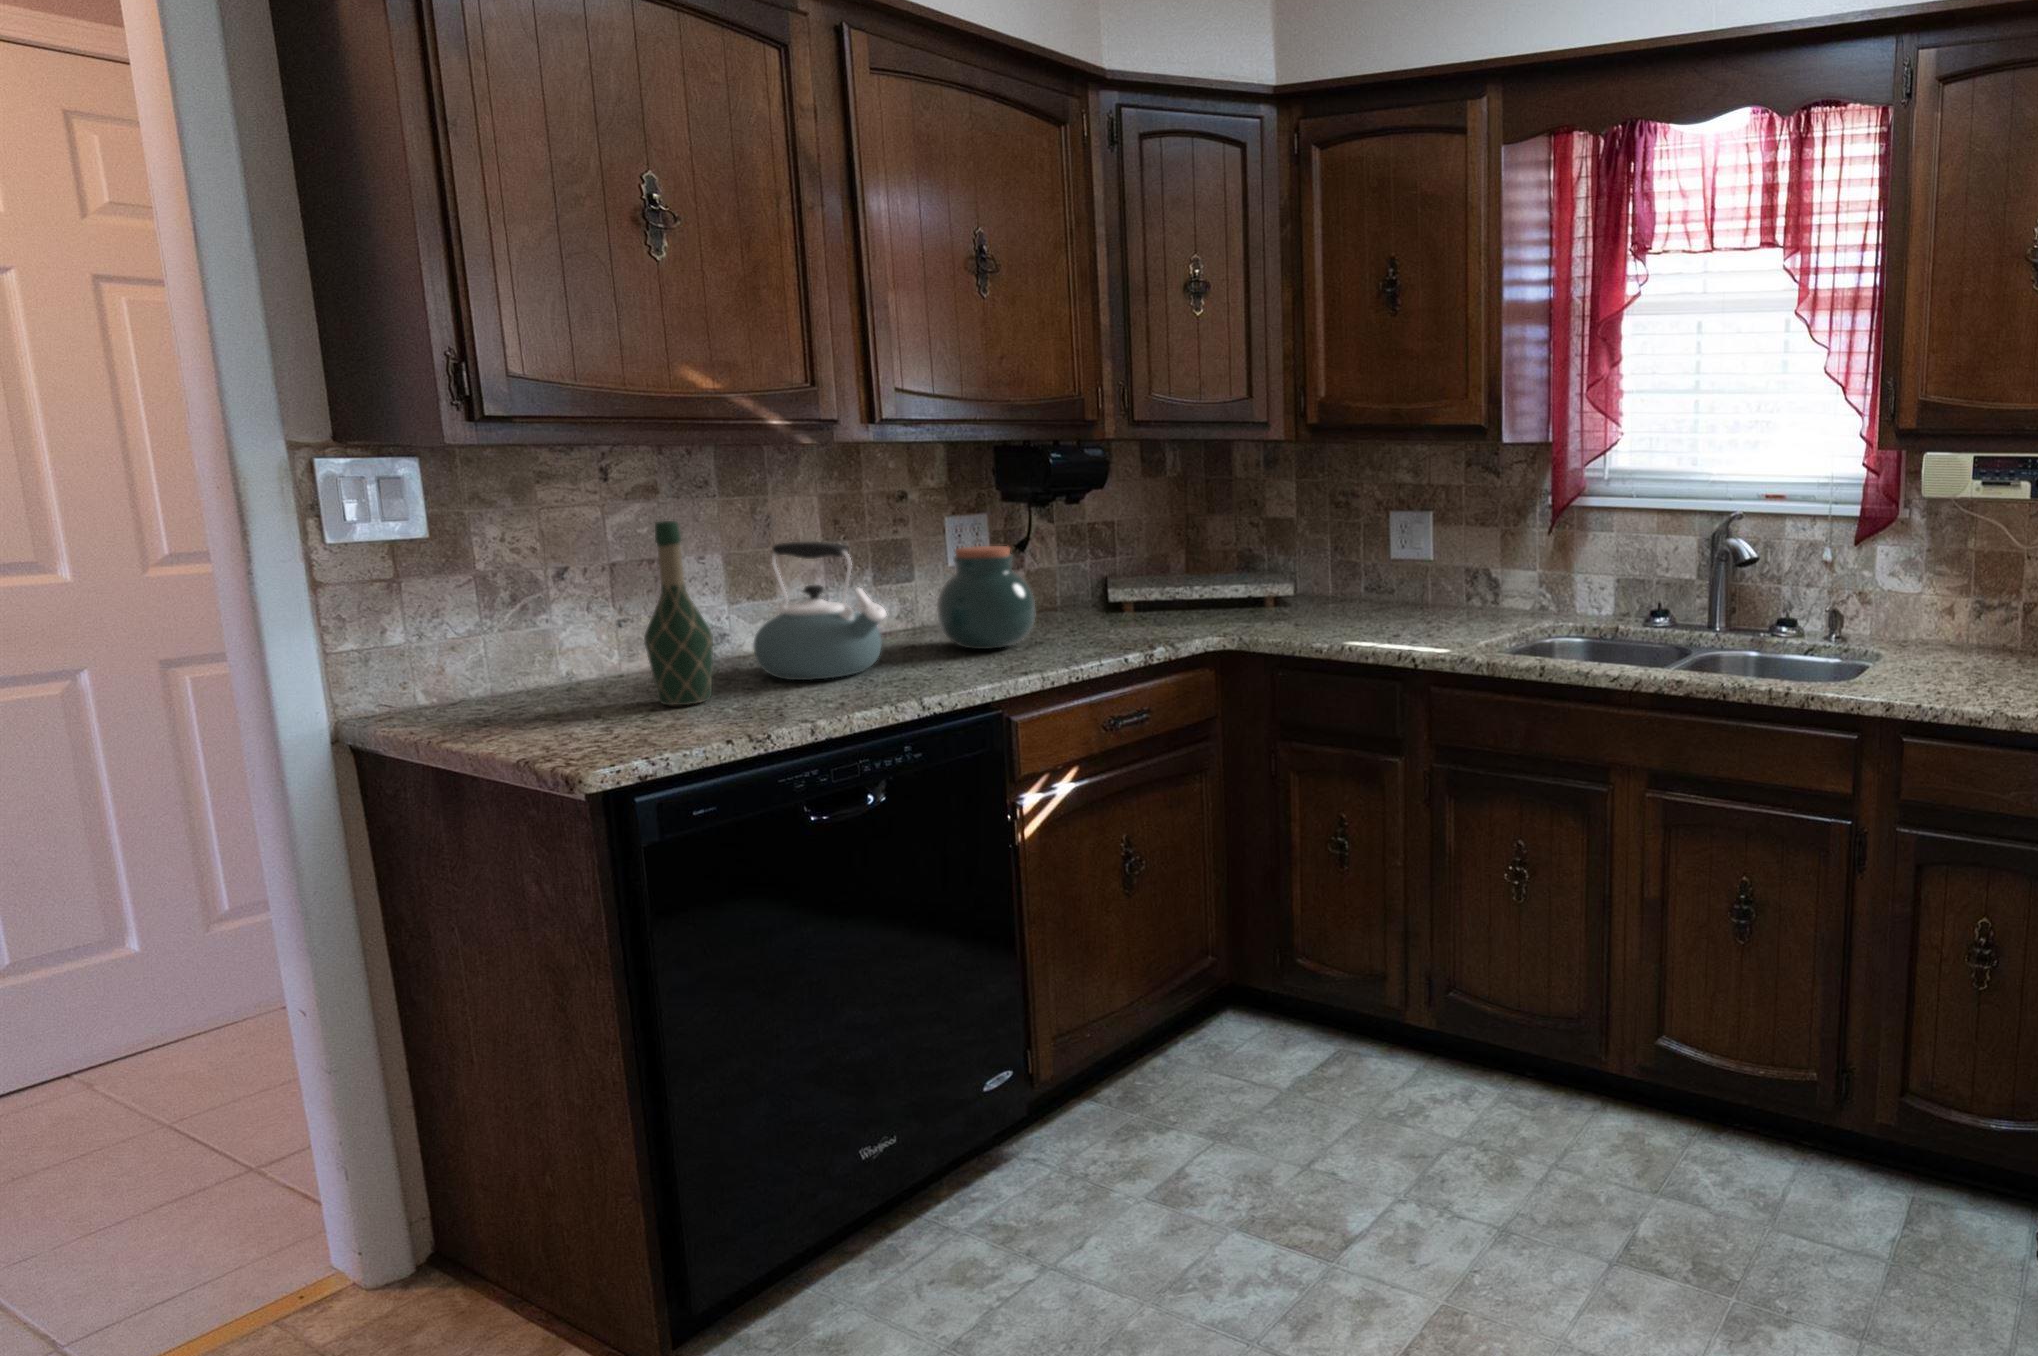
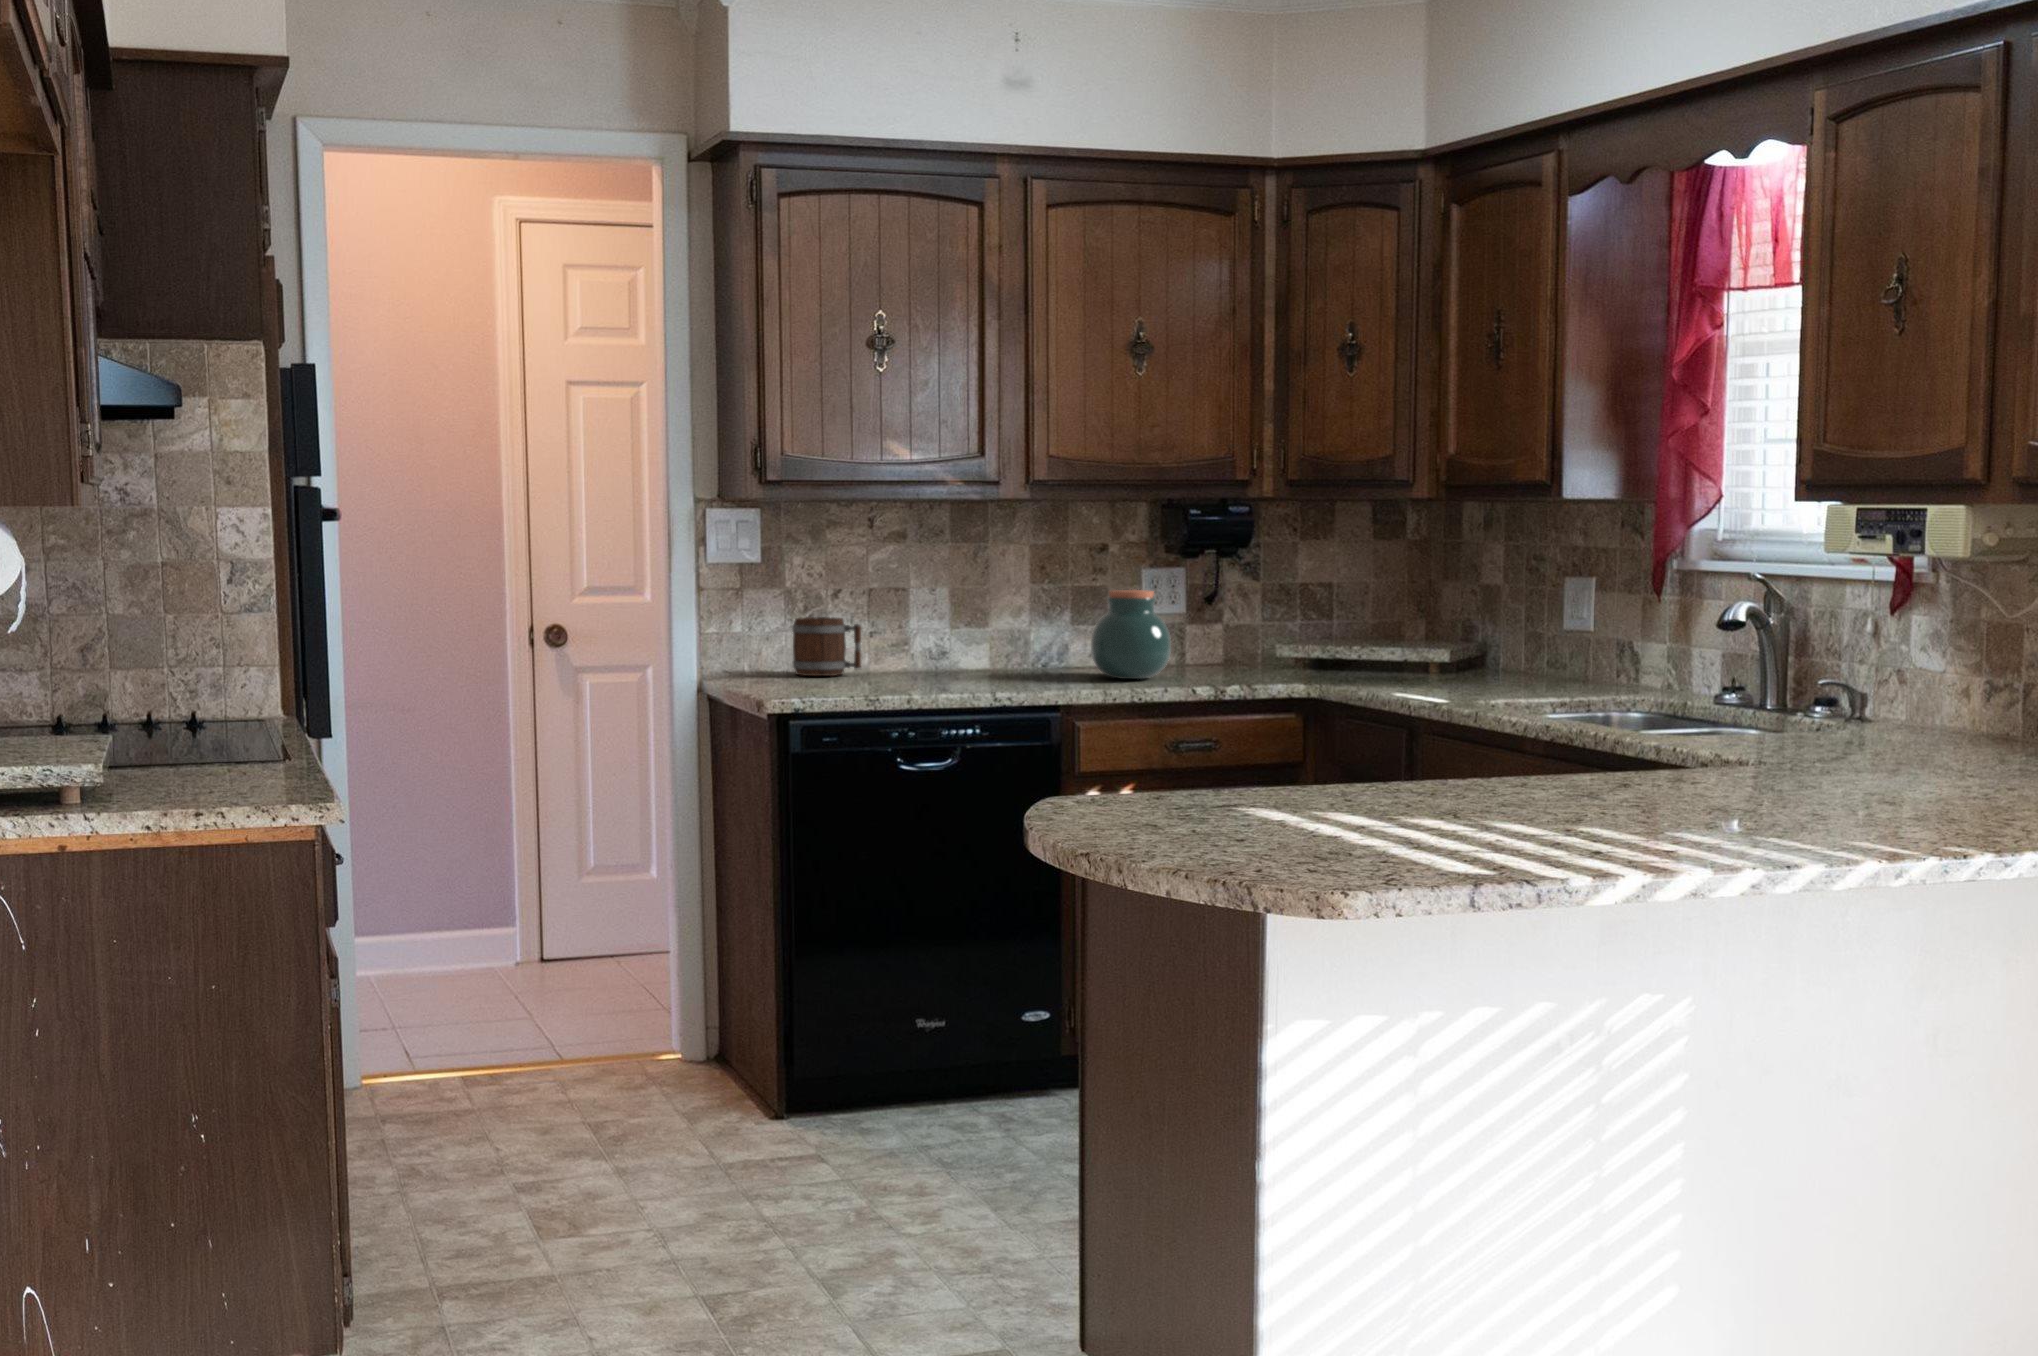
wine bottle: present [644,521,713,705] -> none [860,550,903,687]
kettle: present [753,542,886,680] -> none [942,574,1033,683]
mug: none [505,611,627,697] -> present [792,617,862,676]

